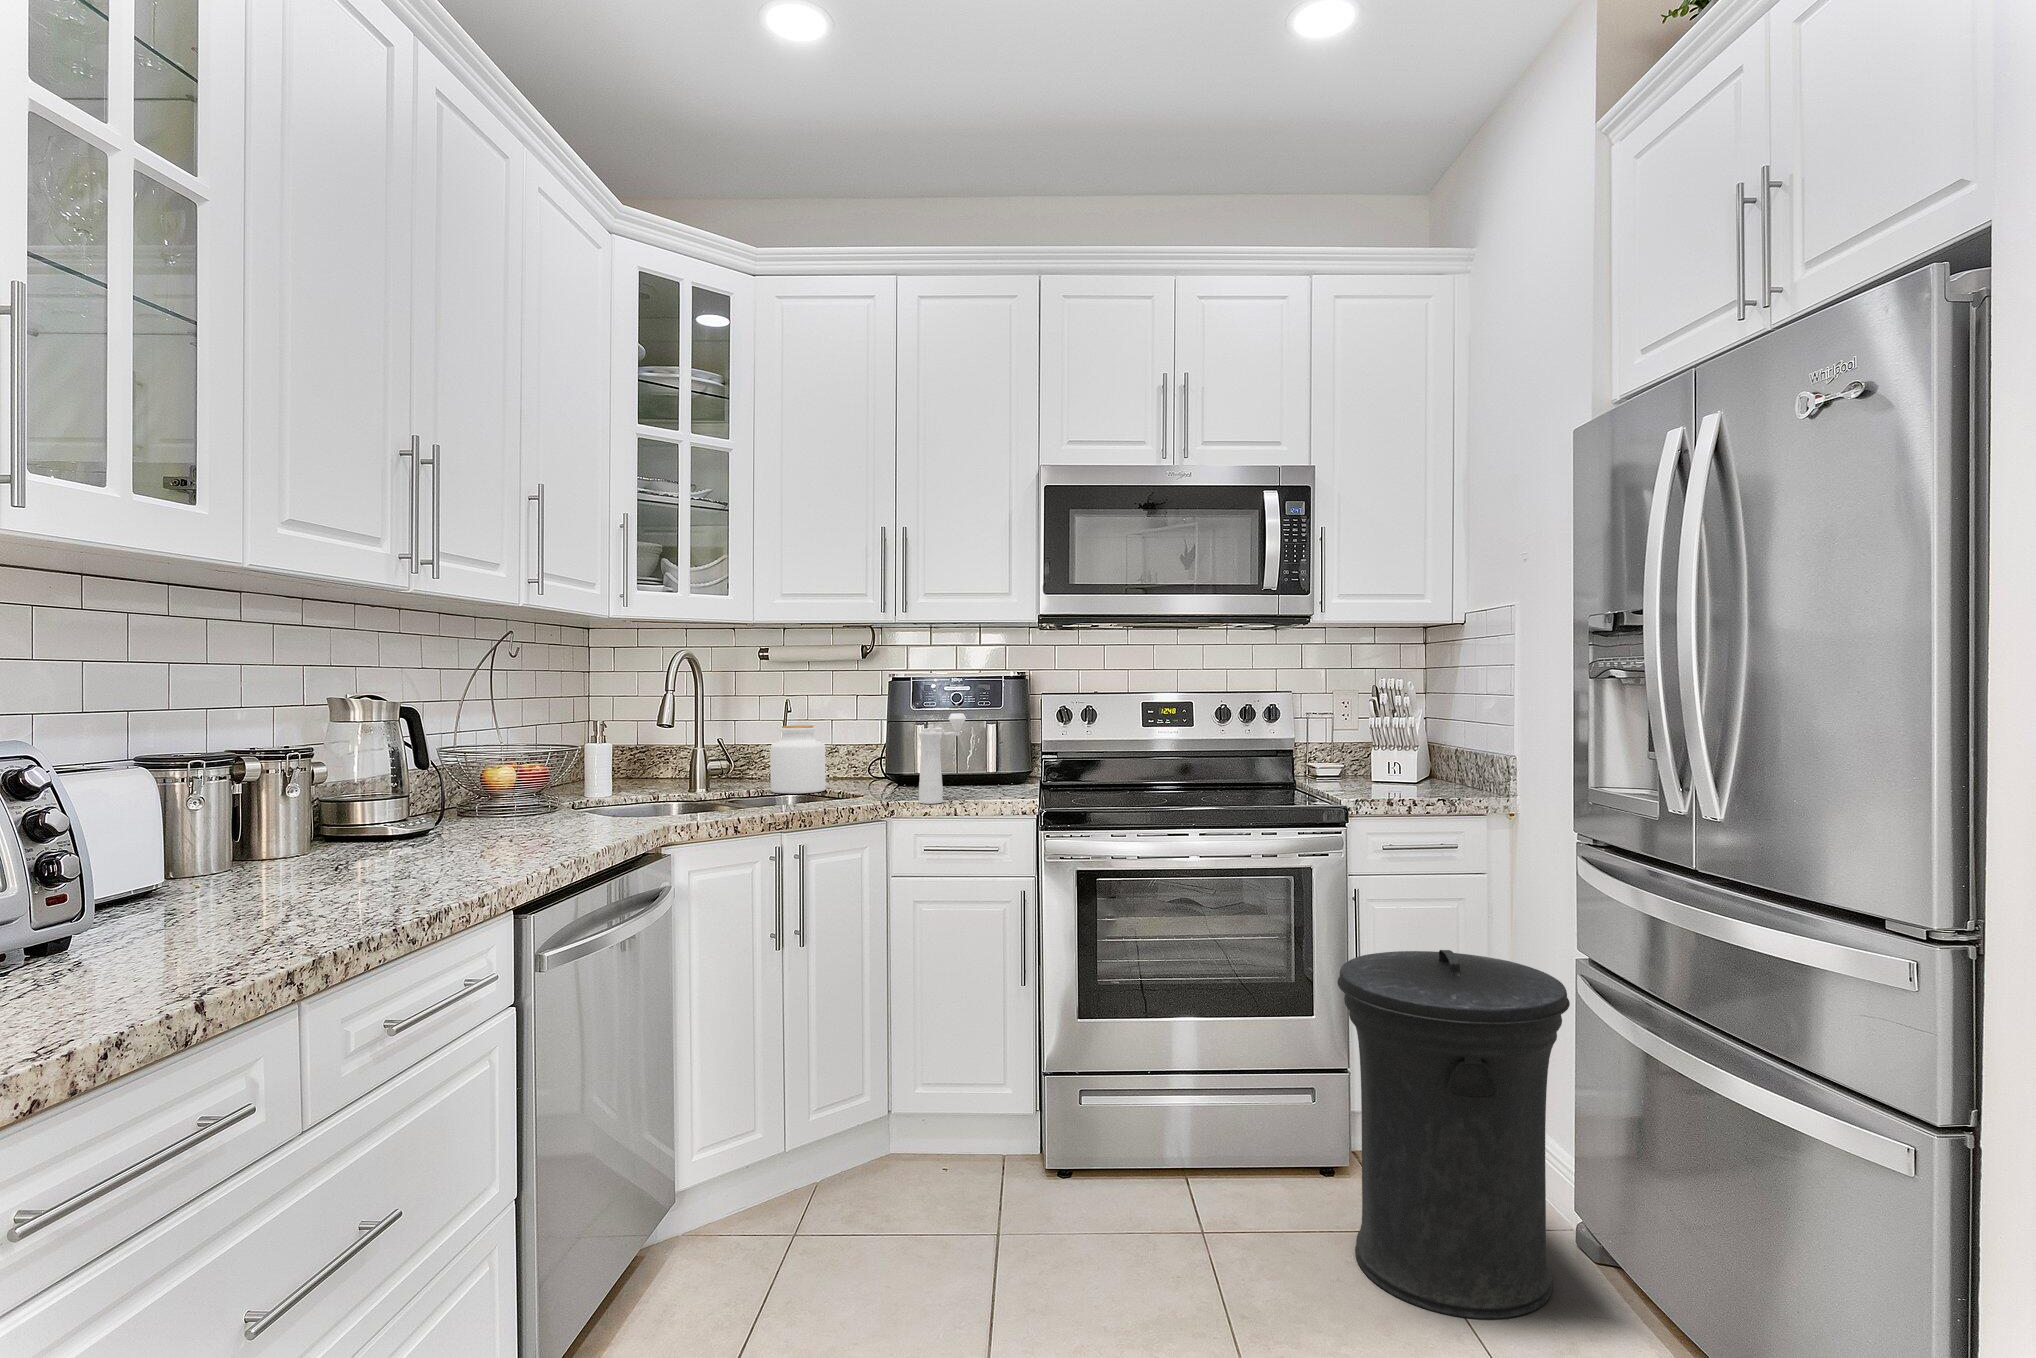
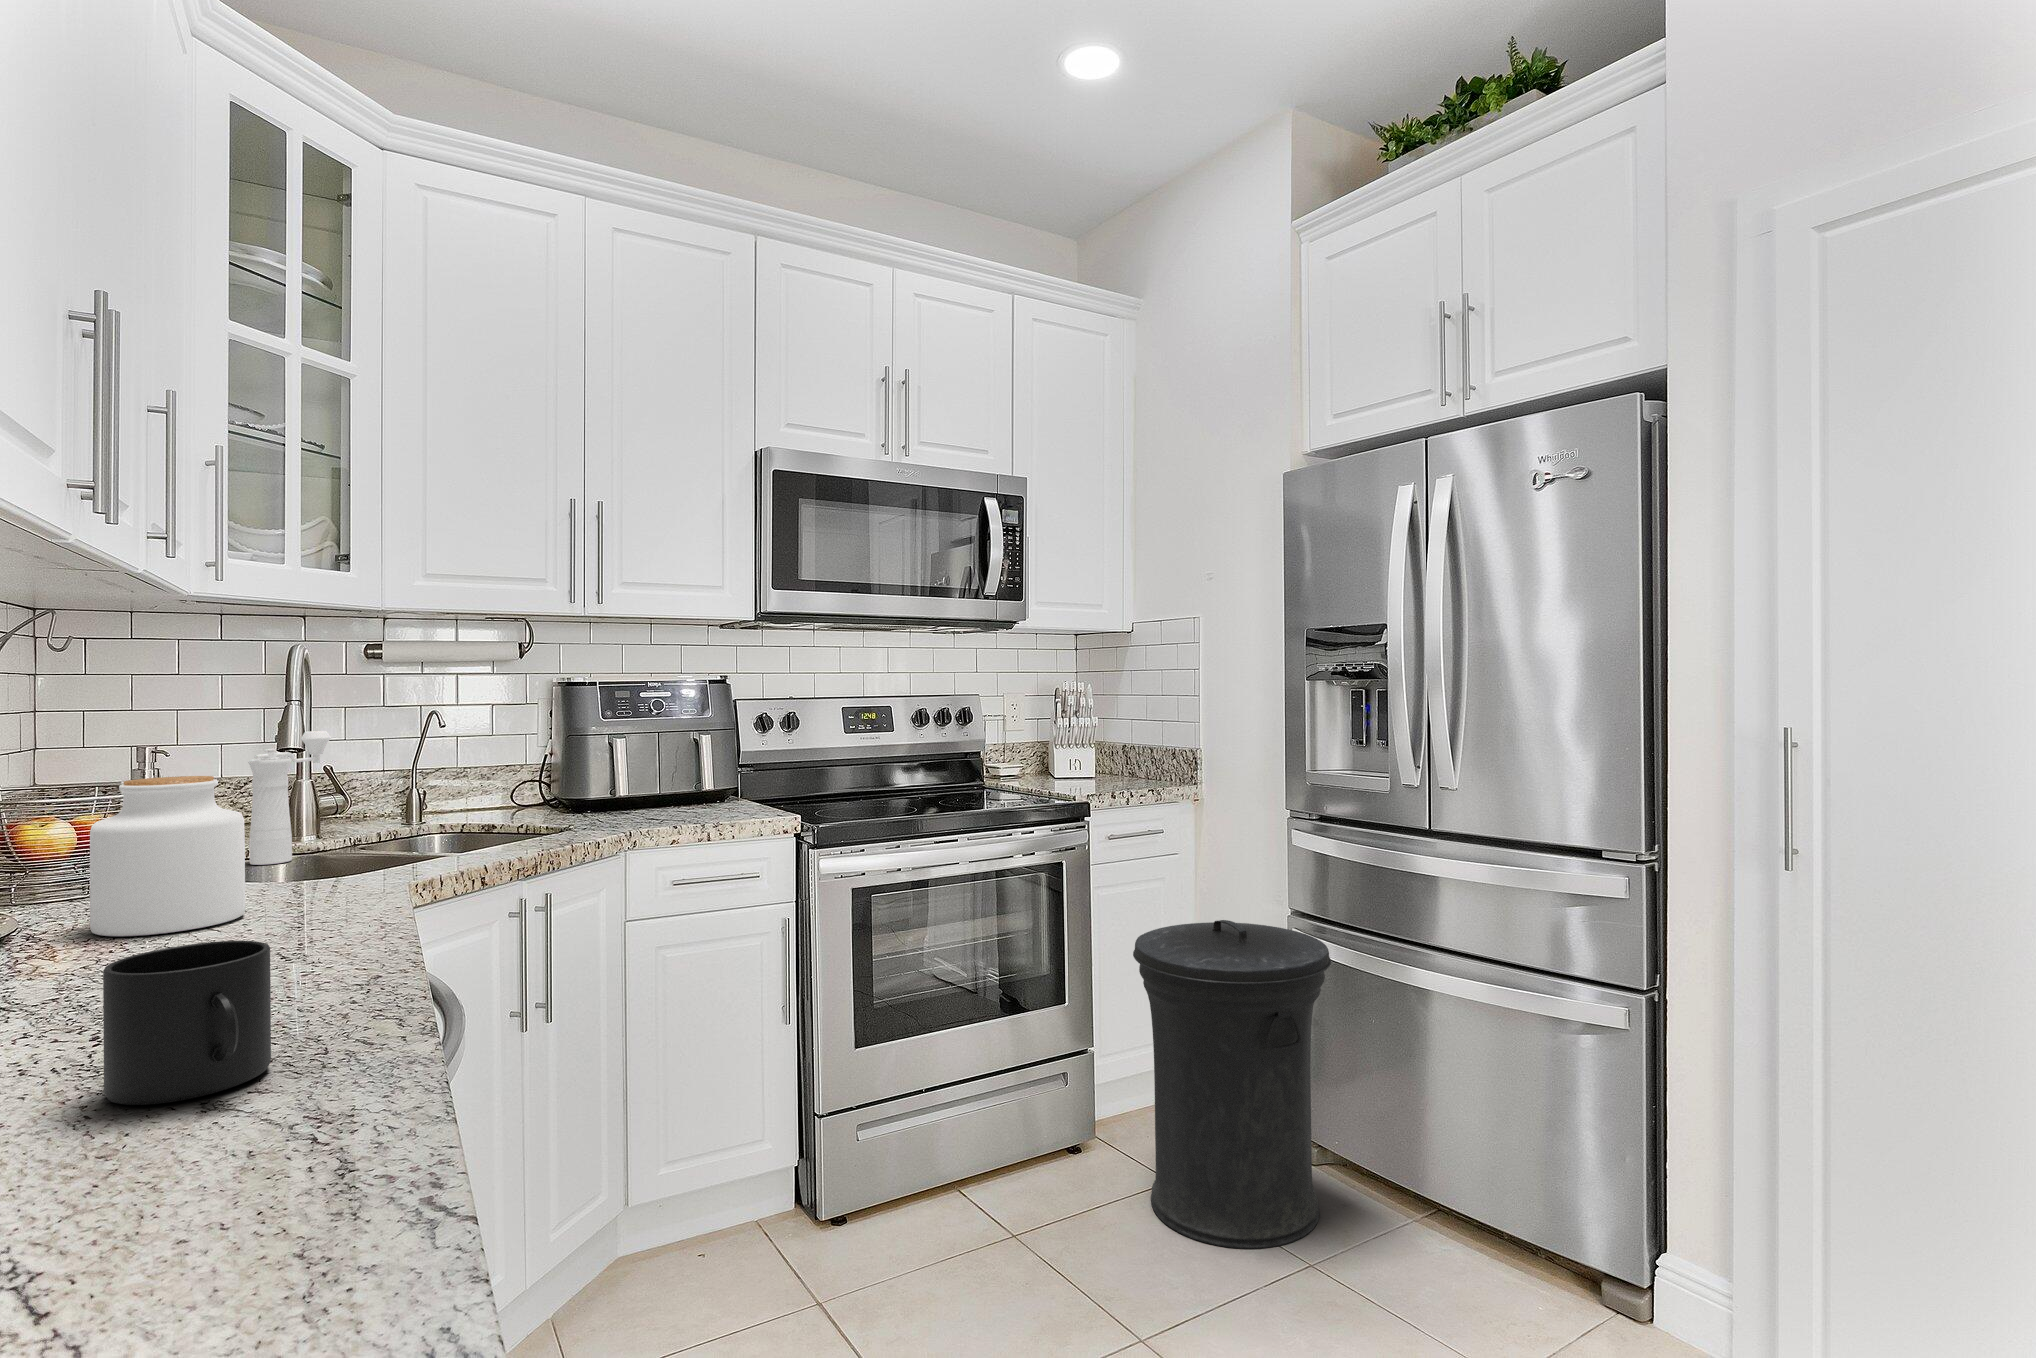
pepper mill: present [918,713,966,804] -> present [248,731,331,865]
jar: present [770,725,825,794] -> present [90,776,245,936]
mug: none [306,832,389,911] -> present [103,941,271,1105]

